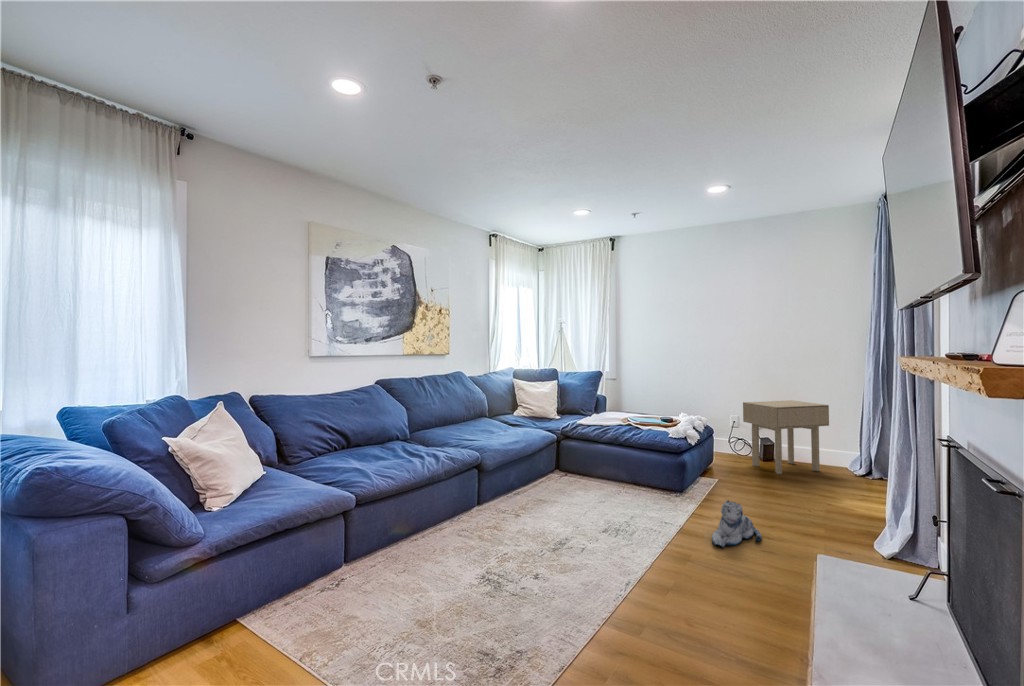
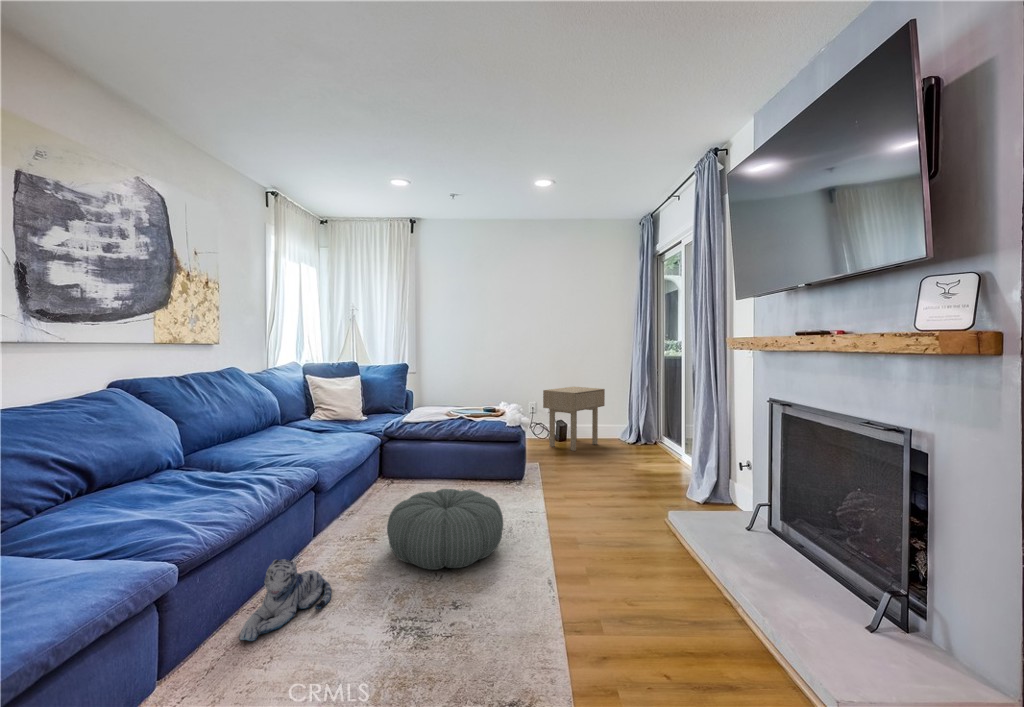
pouf: none [513,483,616,552] -> present [387,489,503,570]
plush toy: present [712,500,762,547] -> present [239,560,332,641]

